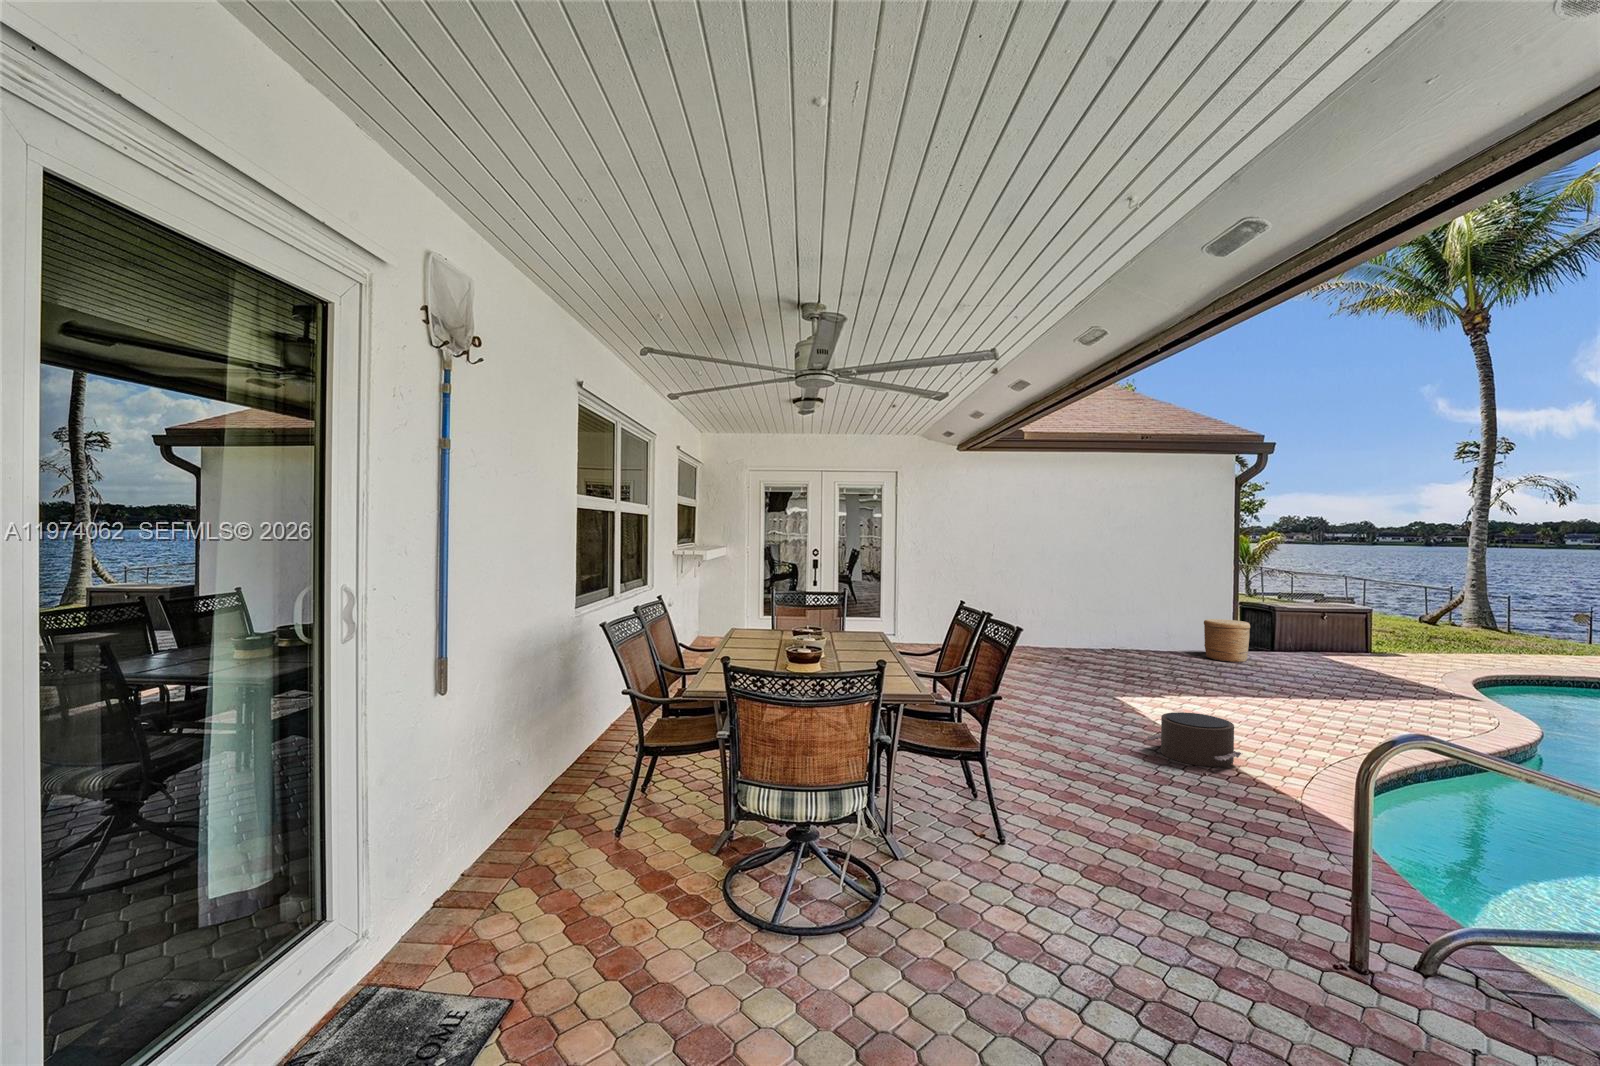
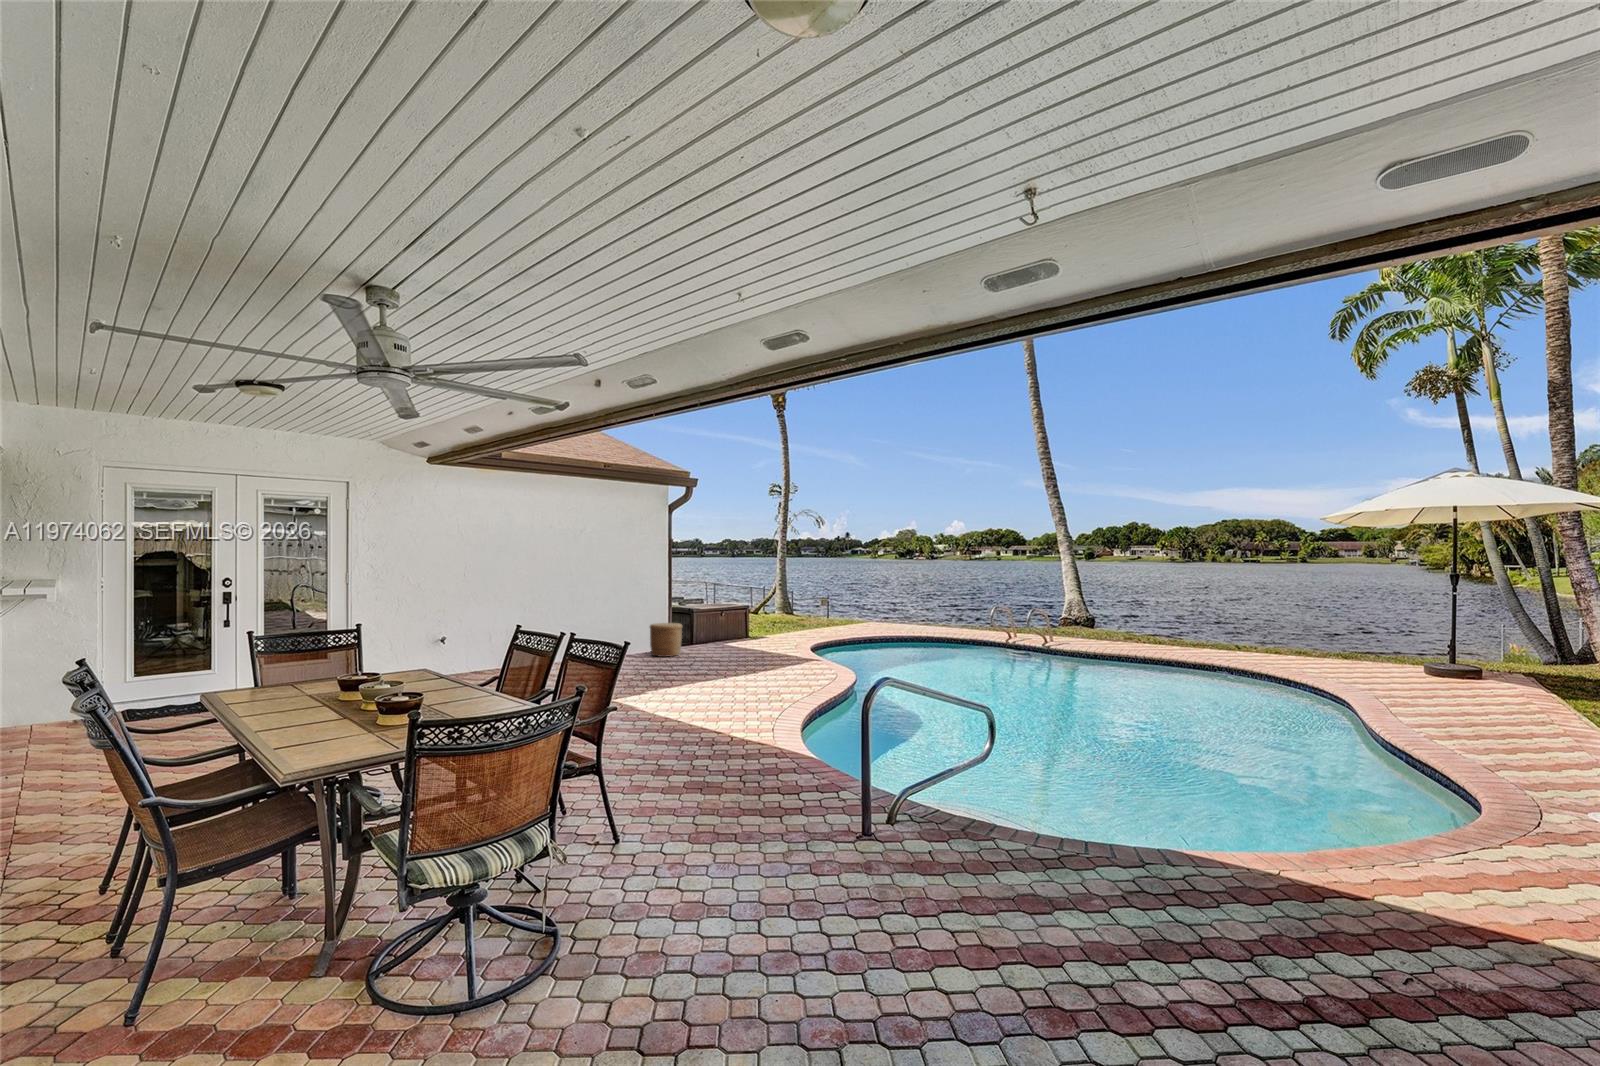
pouf: present [1146,712,1241,767] -> none [663,698,731,739]

